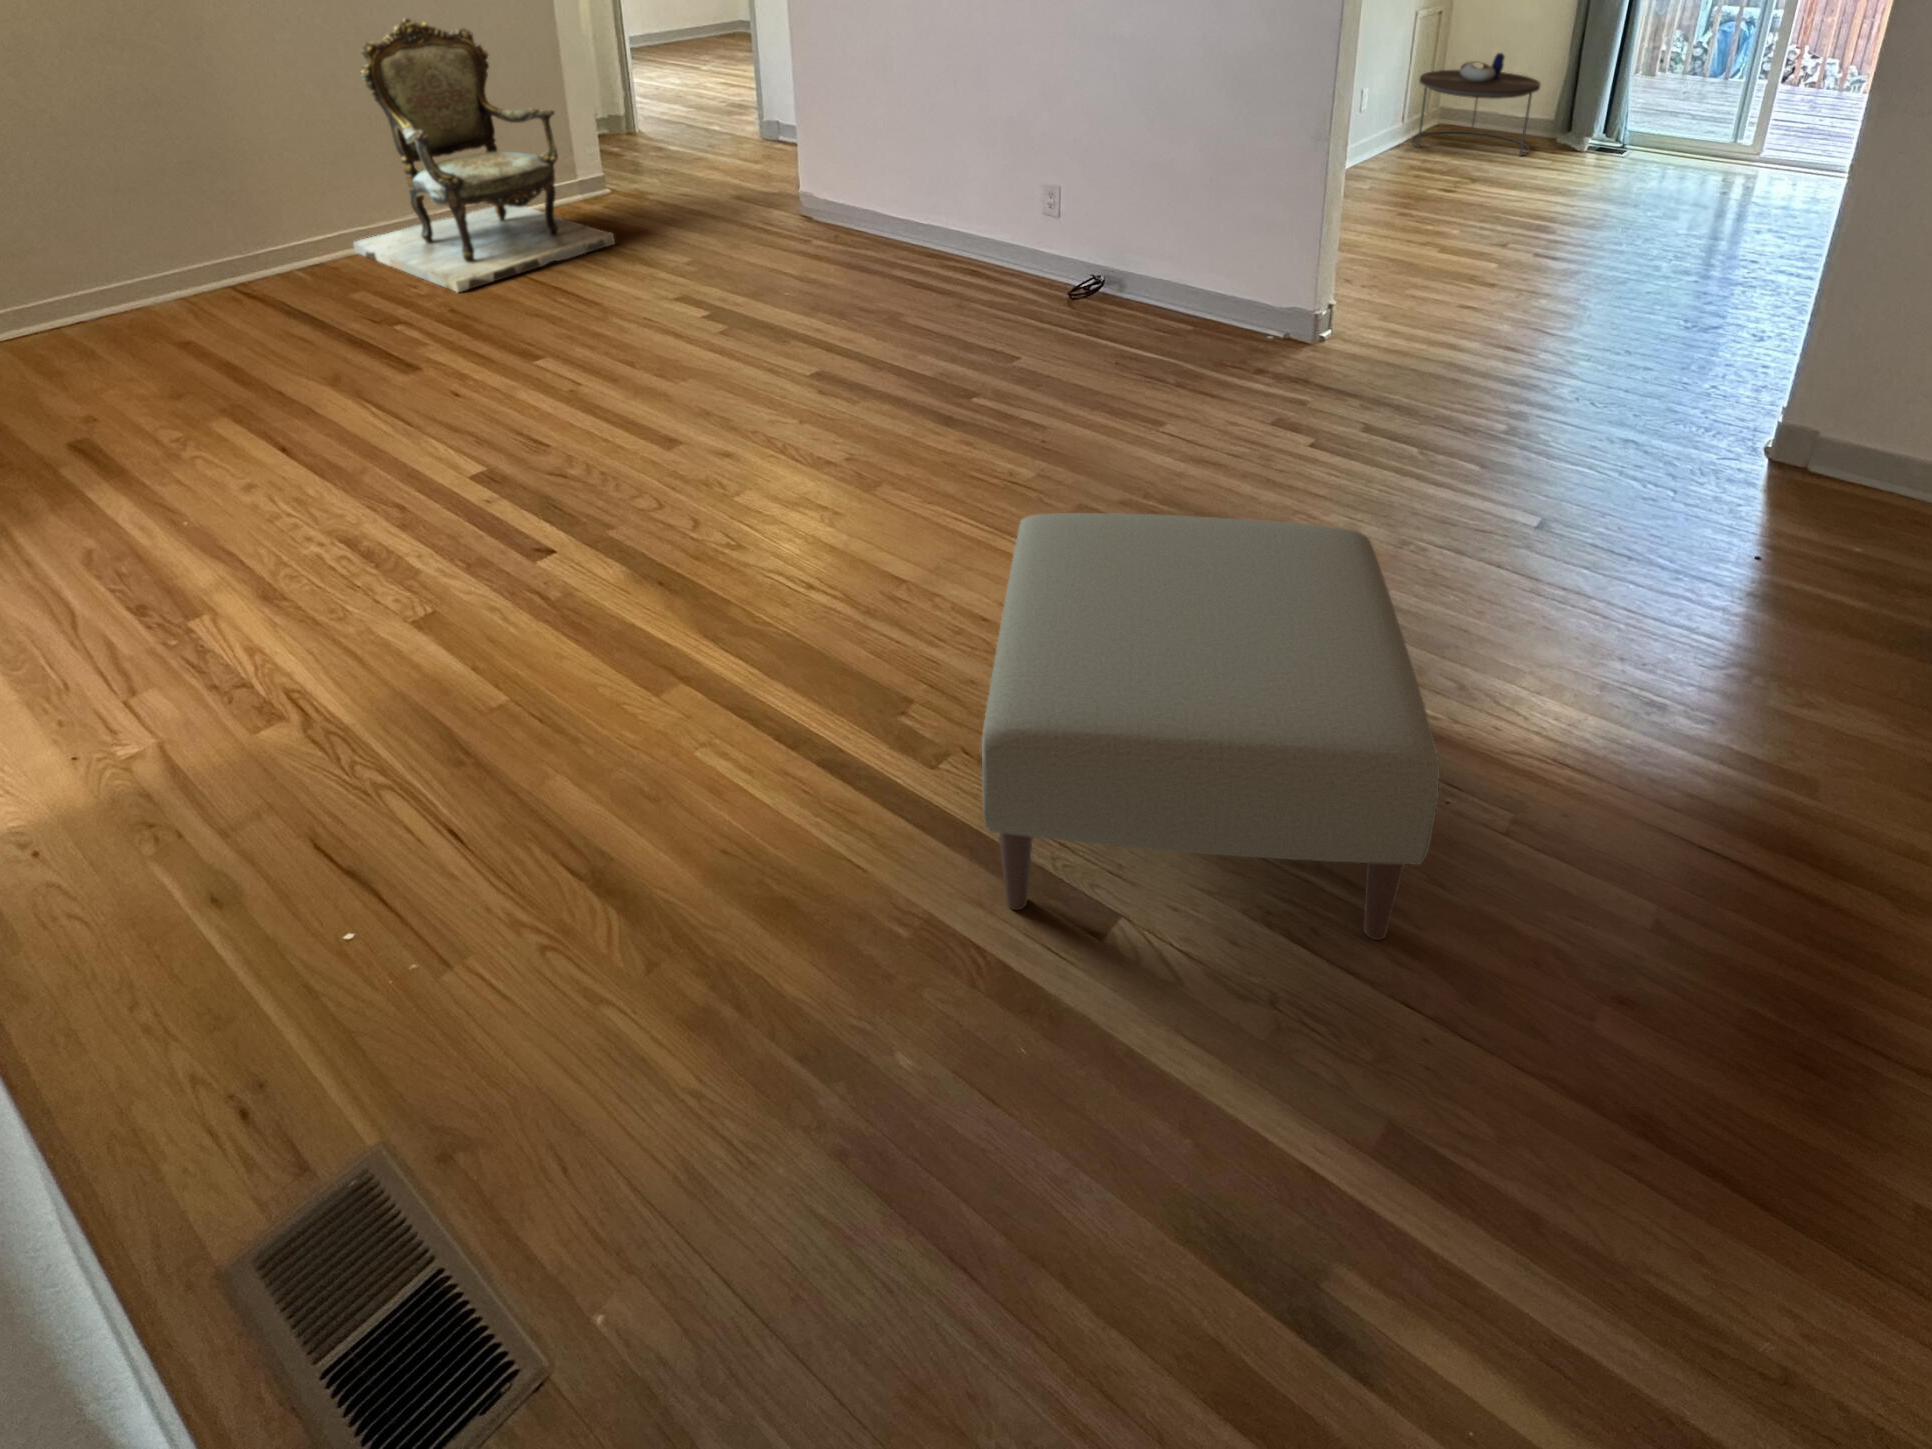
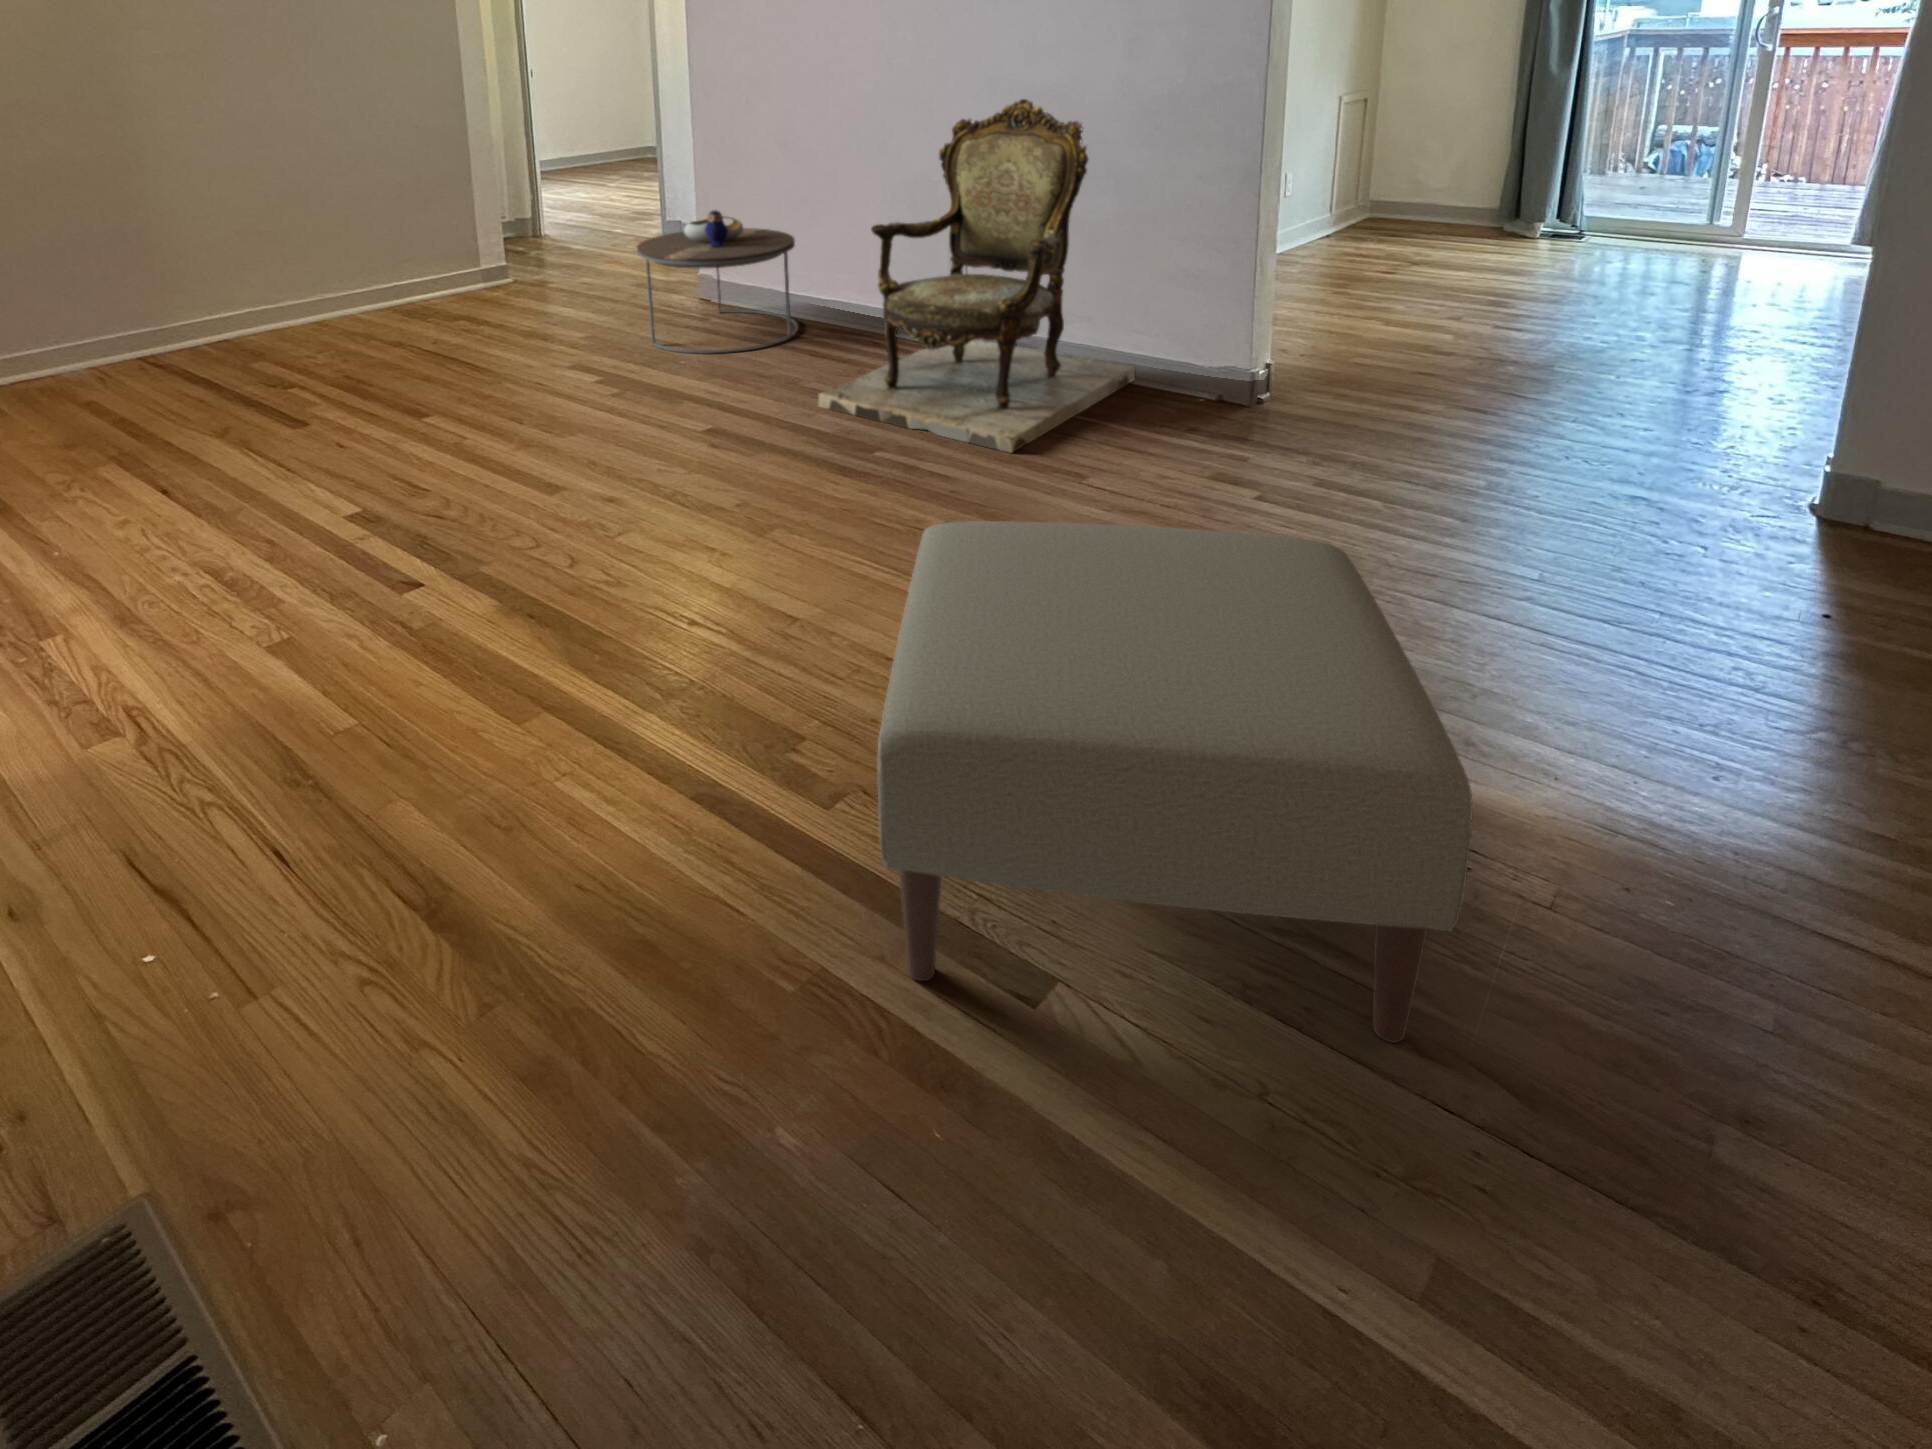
armchair: present [353,19,615,292] -> present [819,99,1135,453]
side table: present [1412,53,1540,156] -> present [637,210,798,354]

